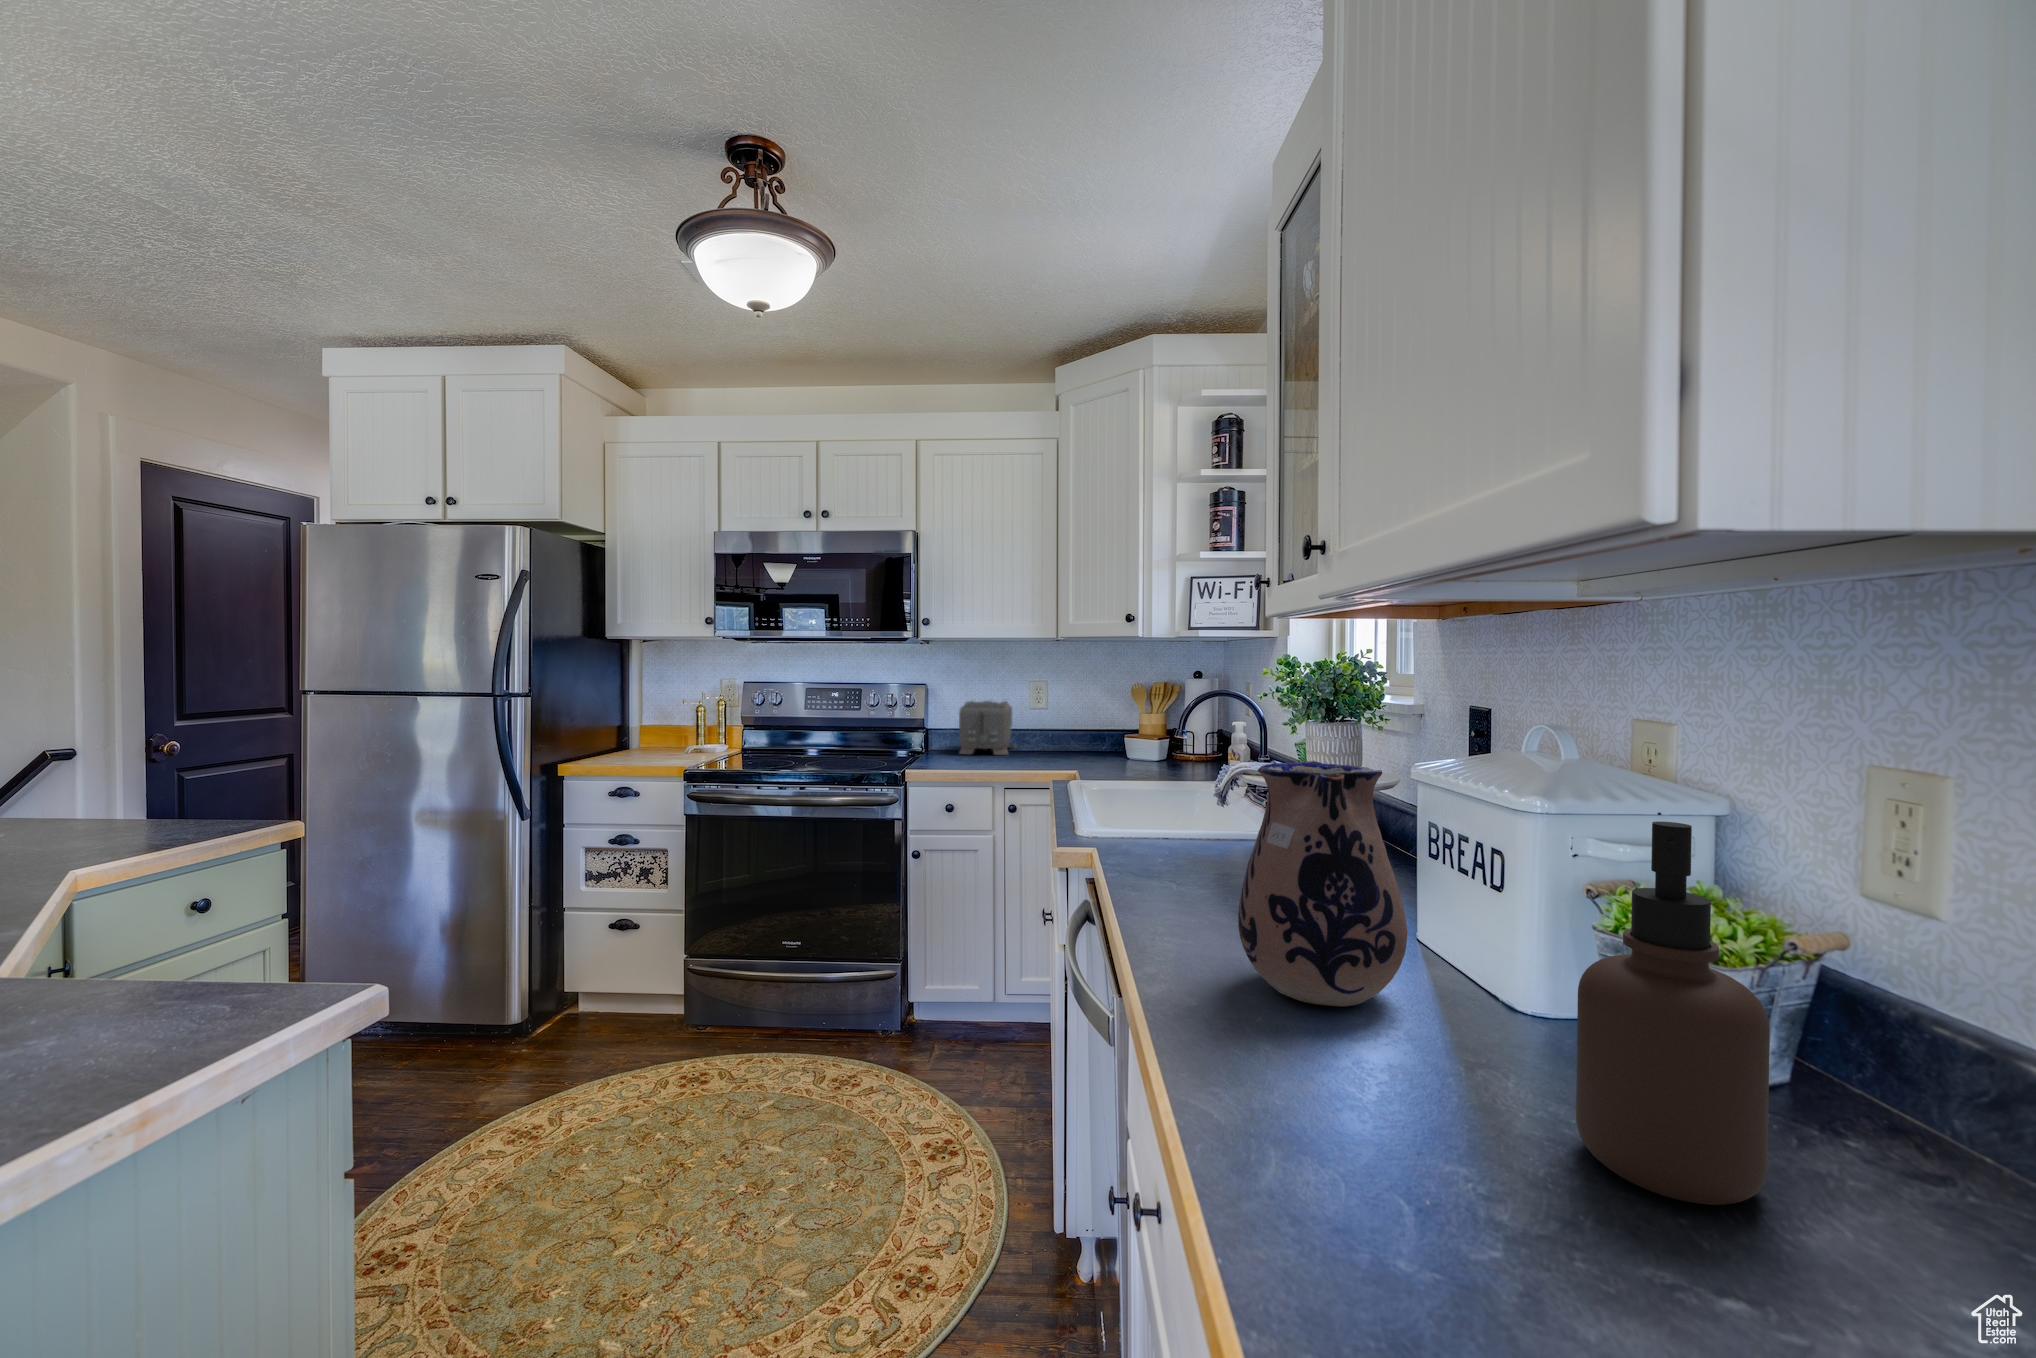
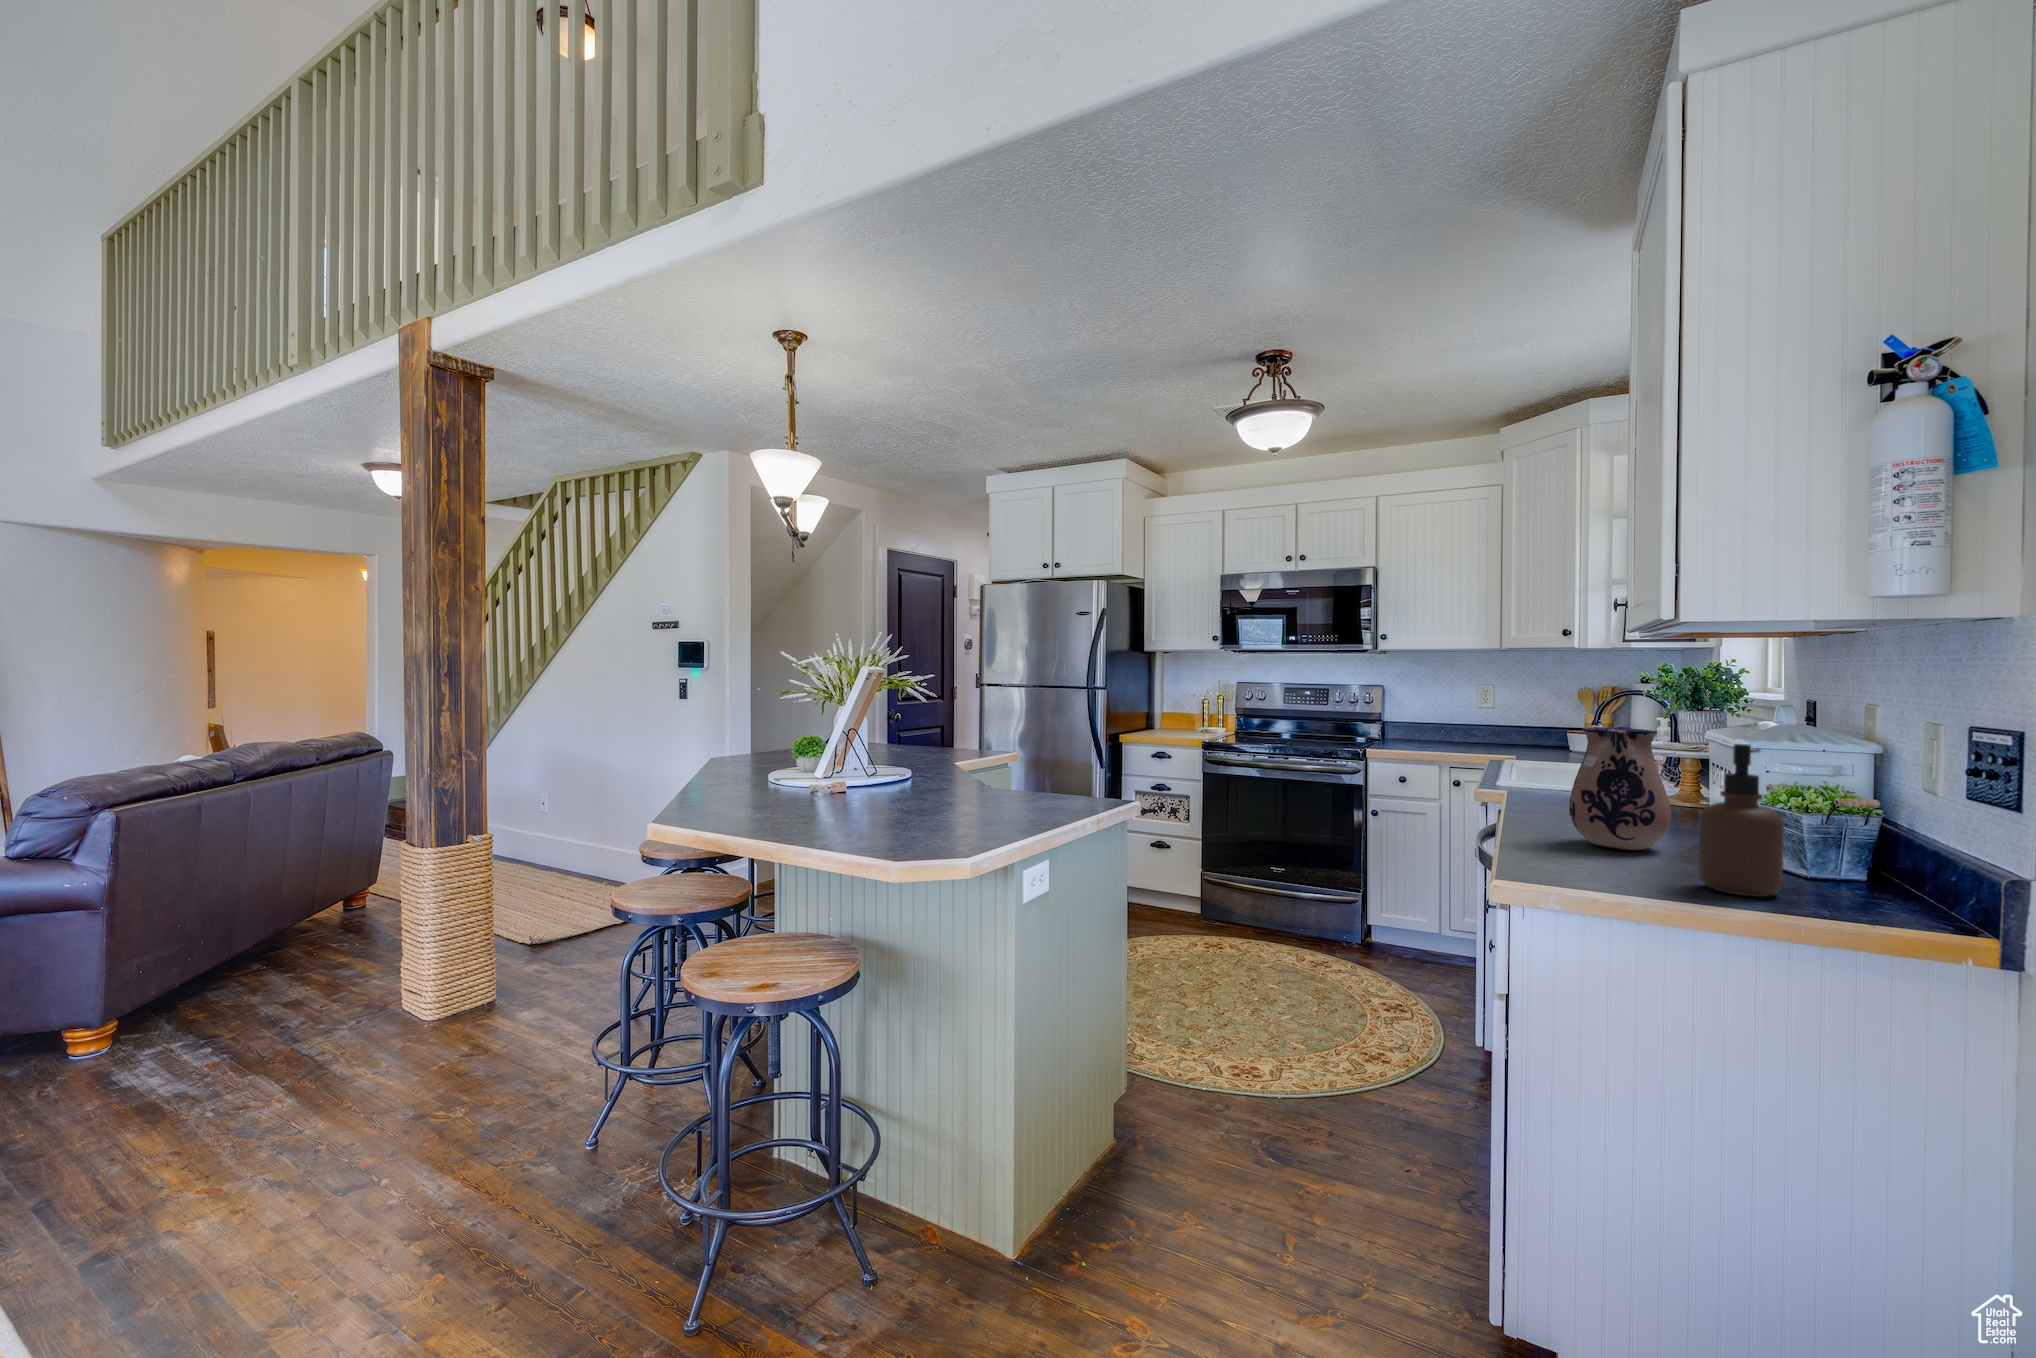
toaster: present [959,701,1016,755] -> none [1410,698,1464,744]

